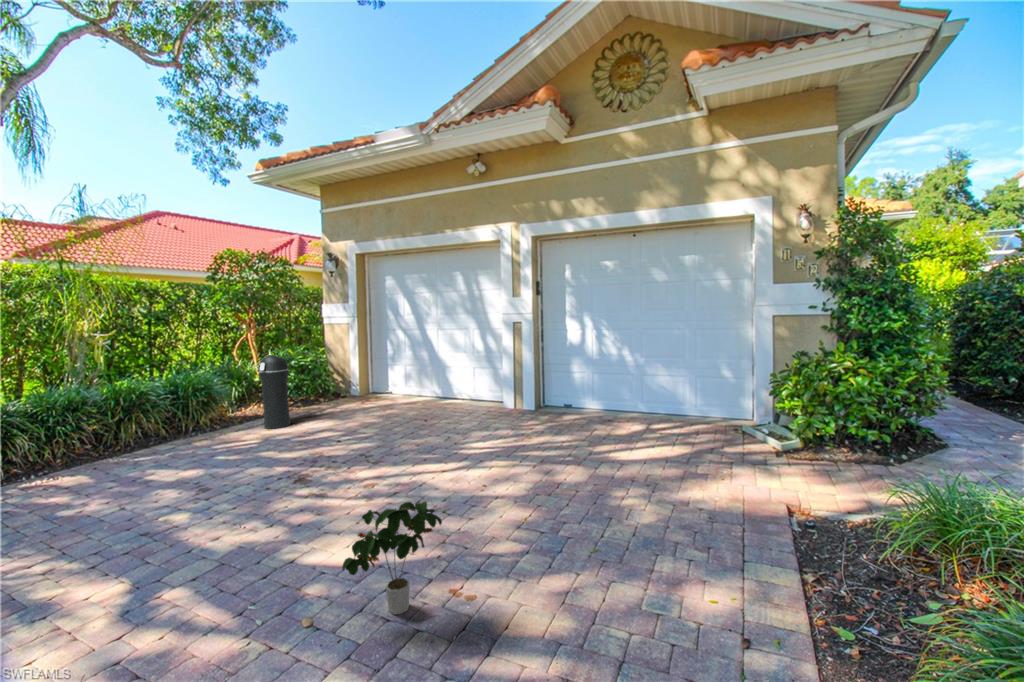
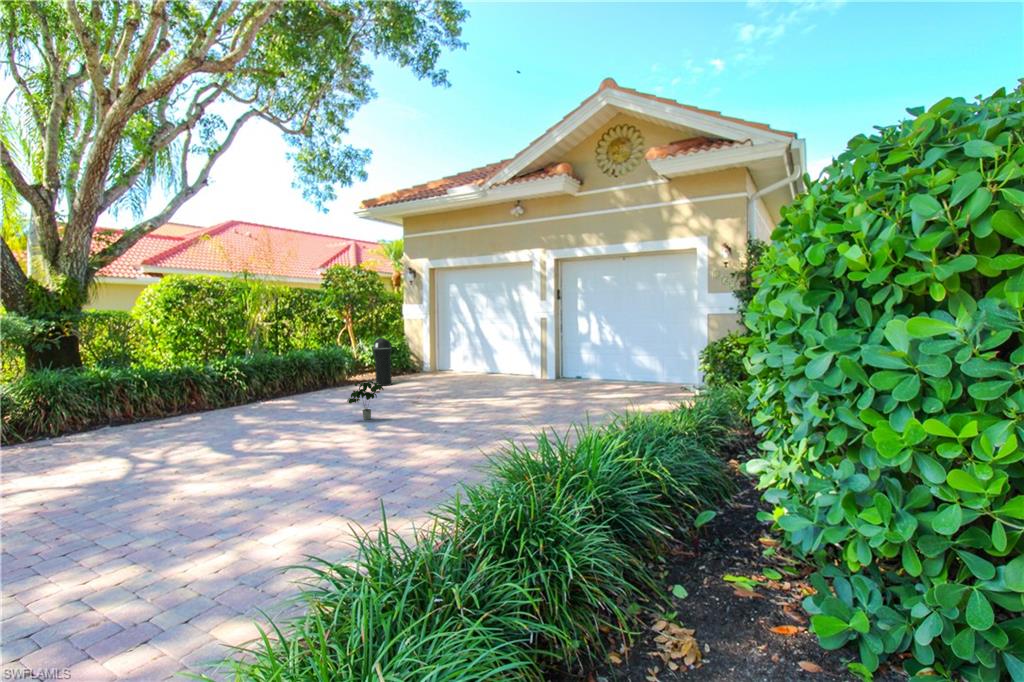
potted plant: present [342,501,442,614] -> present [347,381,384,420]

